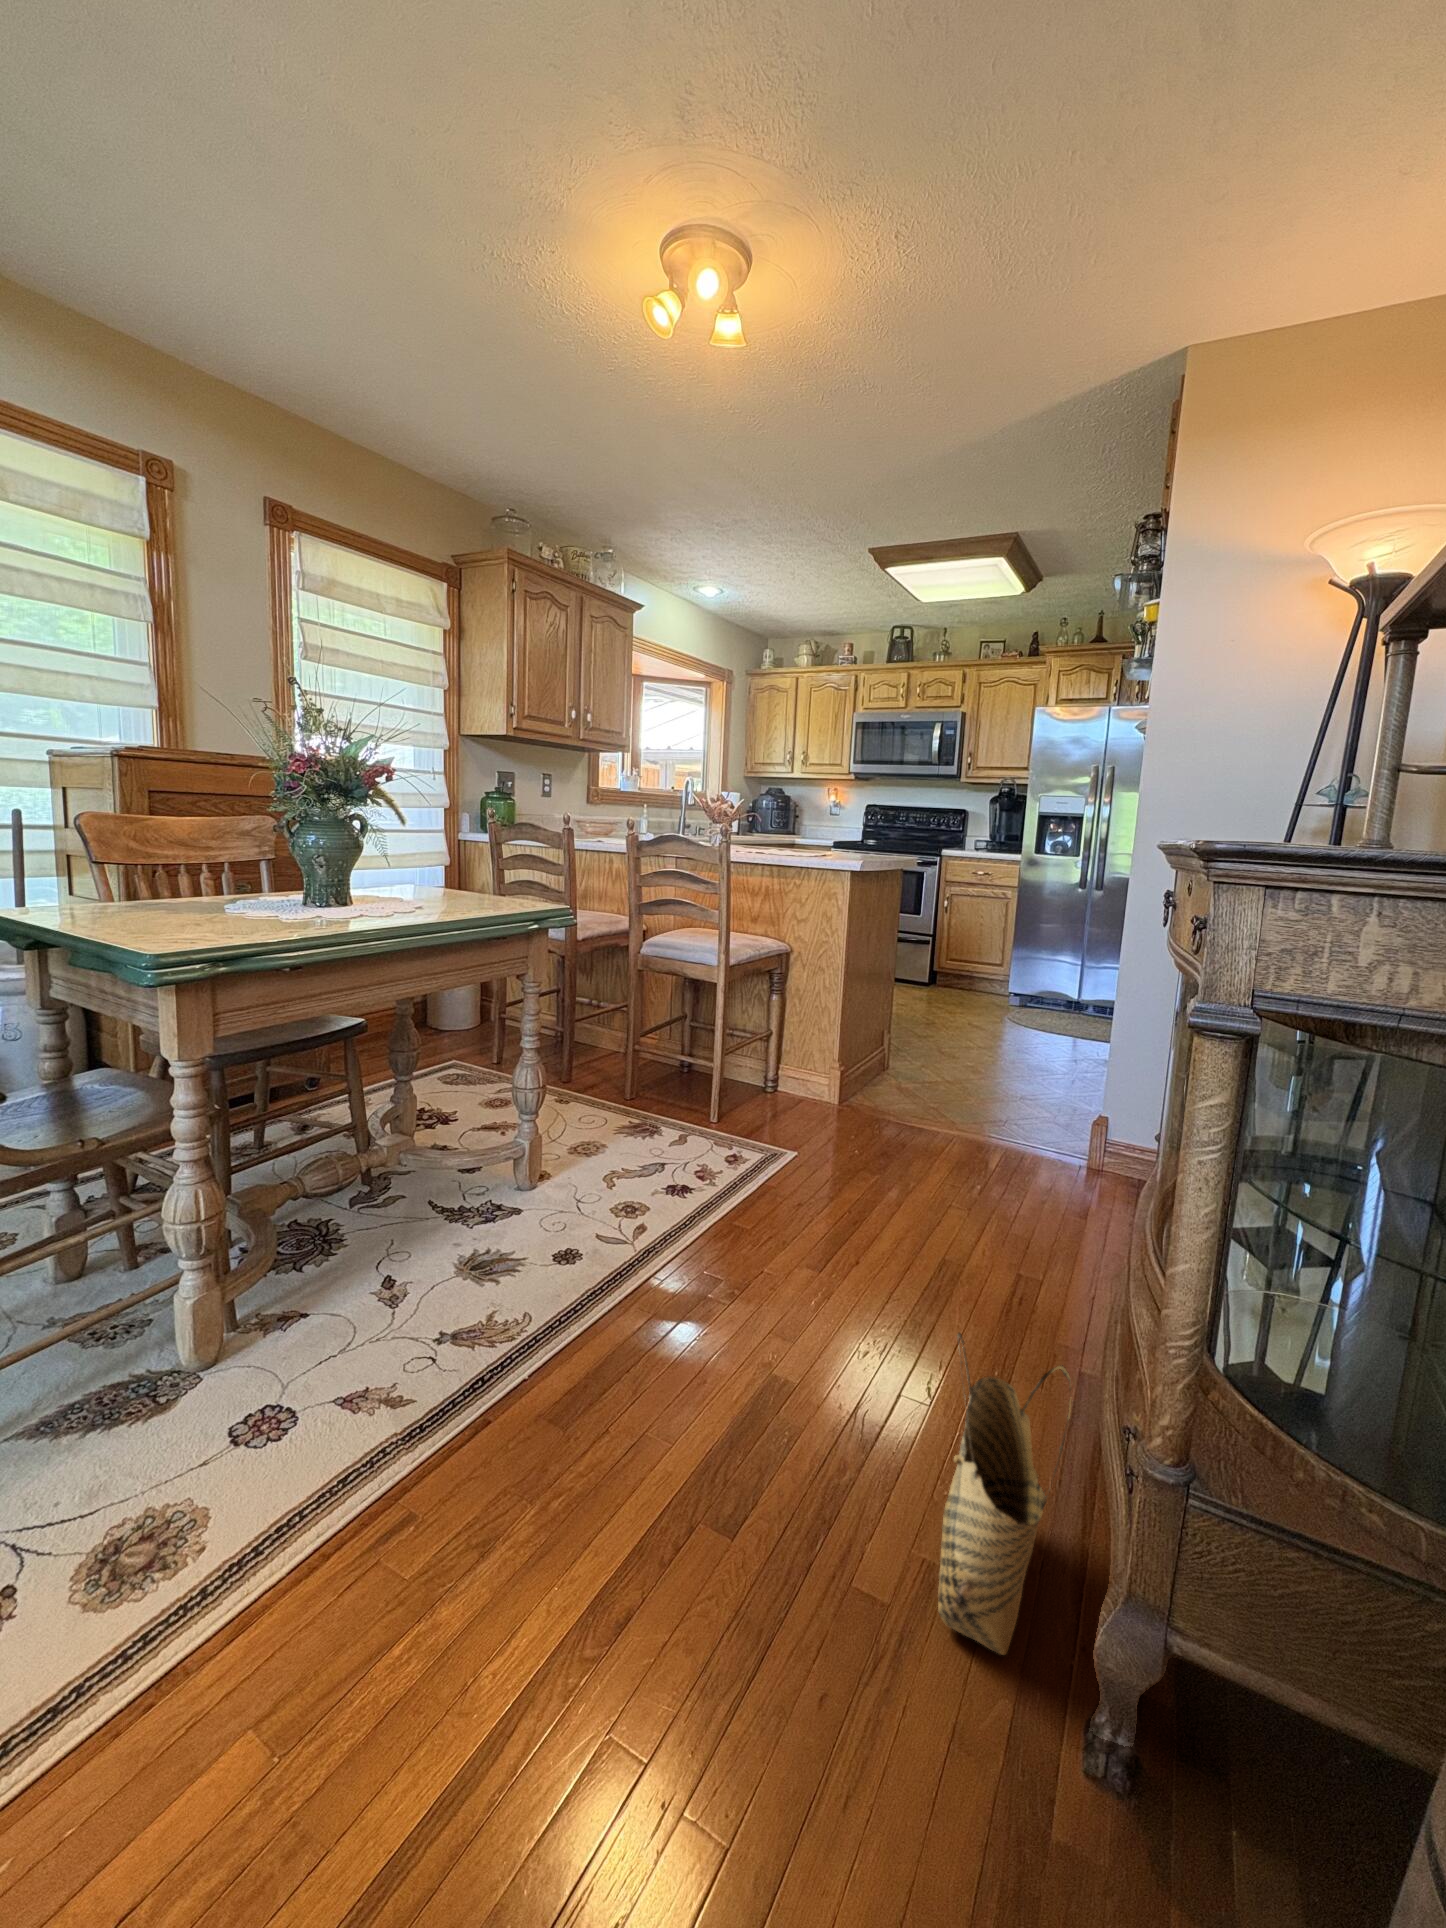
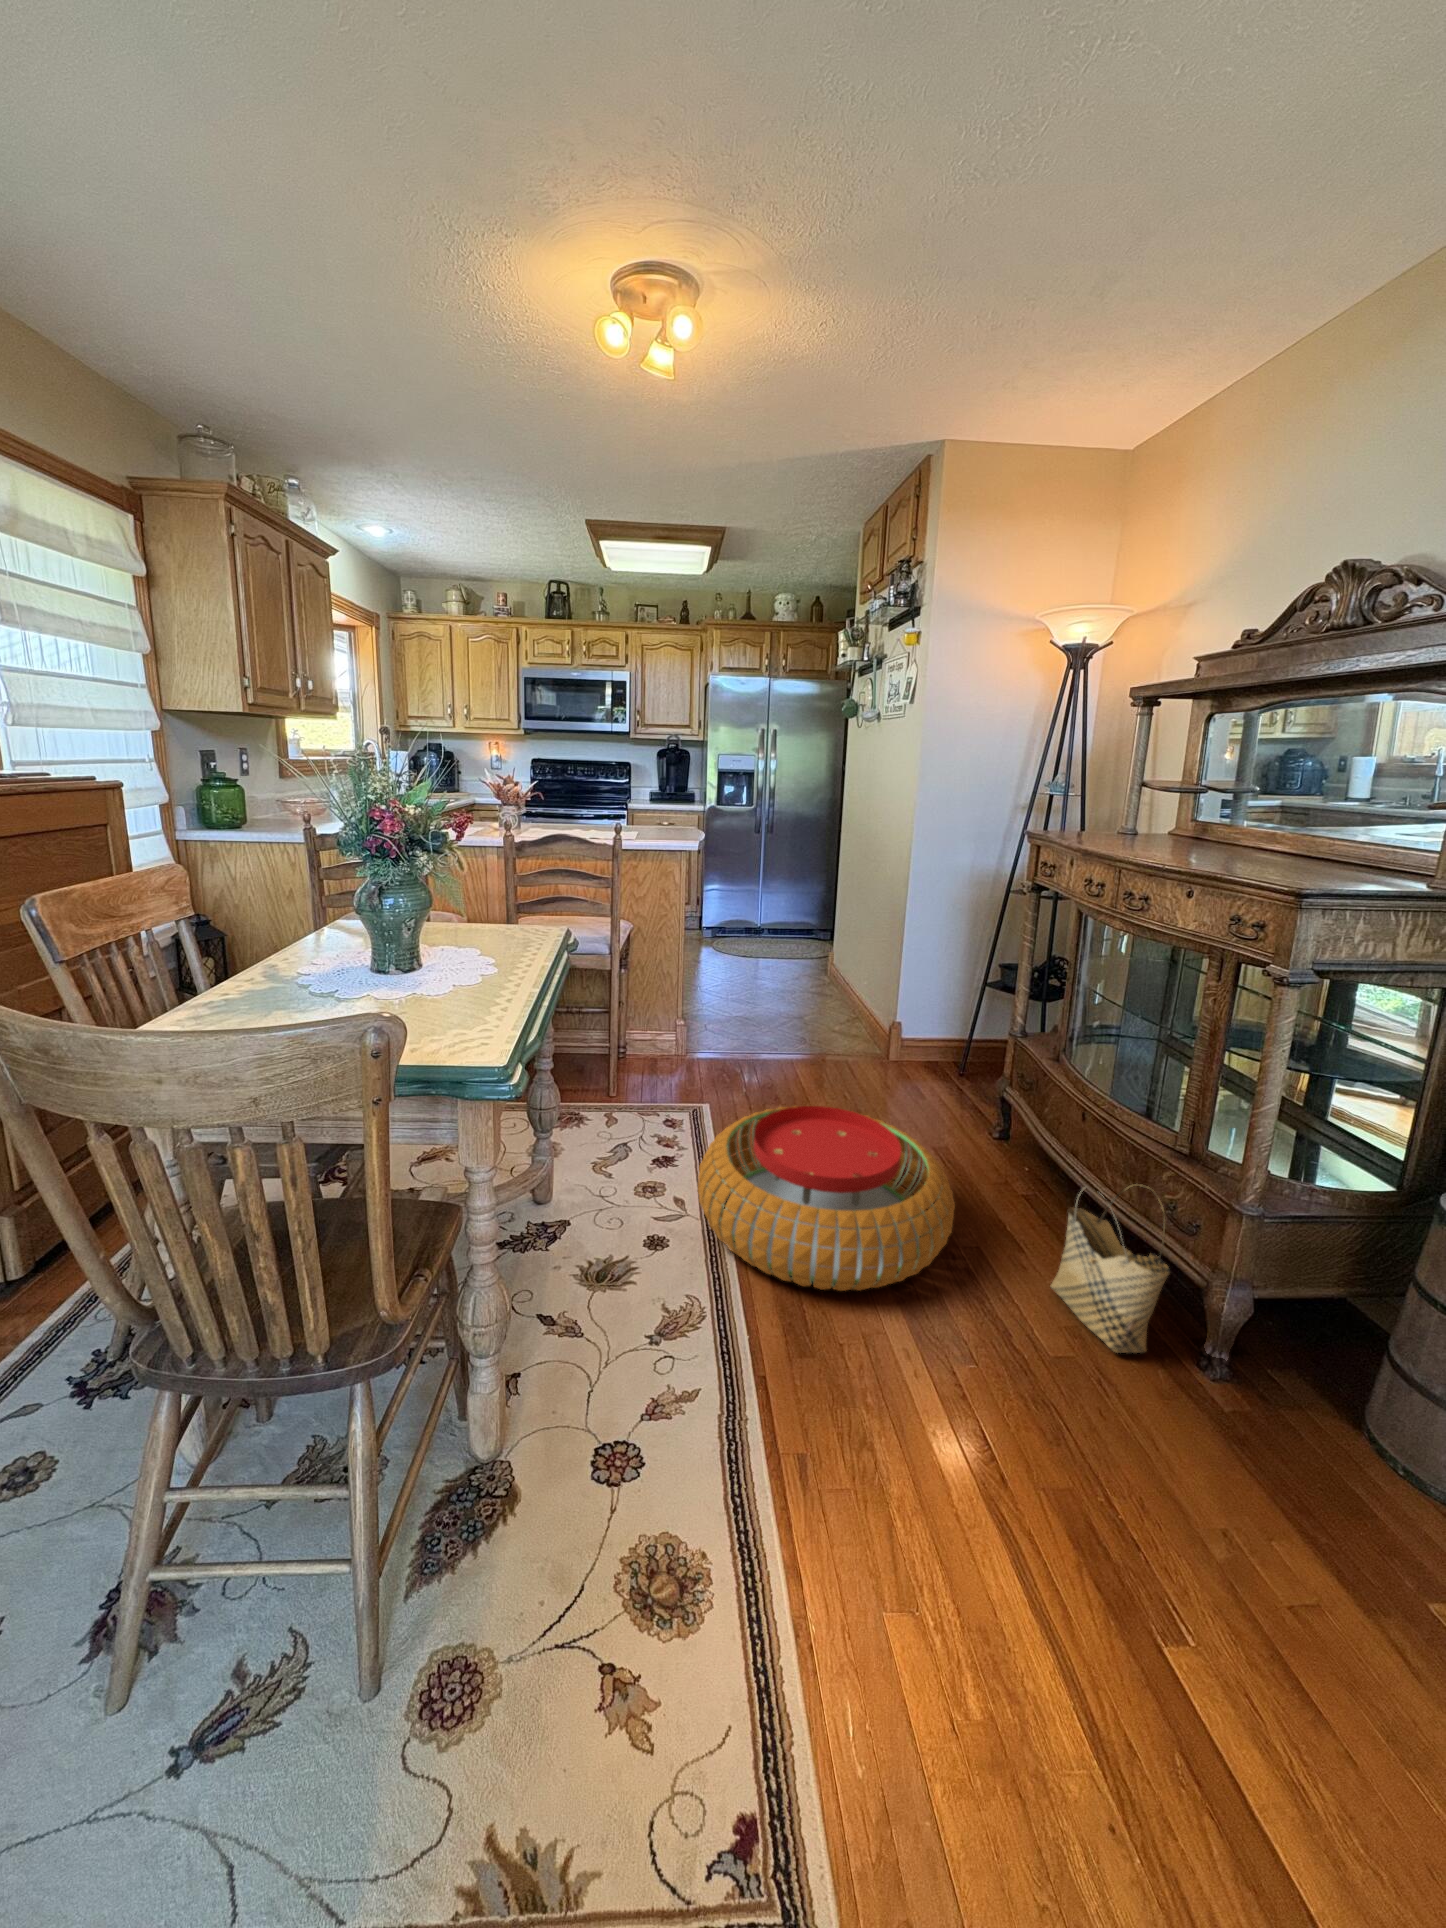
pouf: none [607,1150,926,1390] -> present [698,1106,955,1291]

